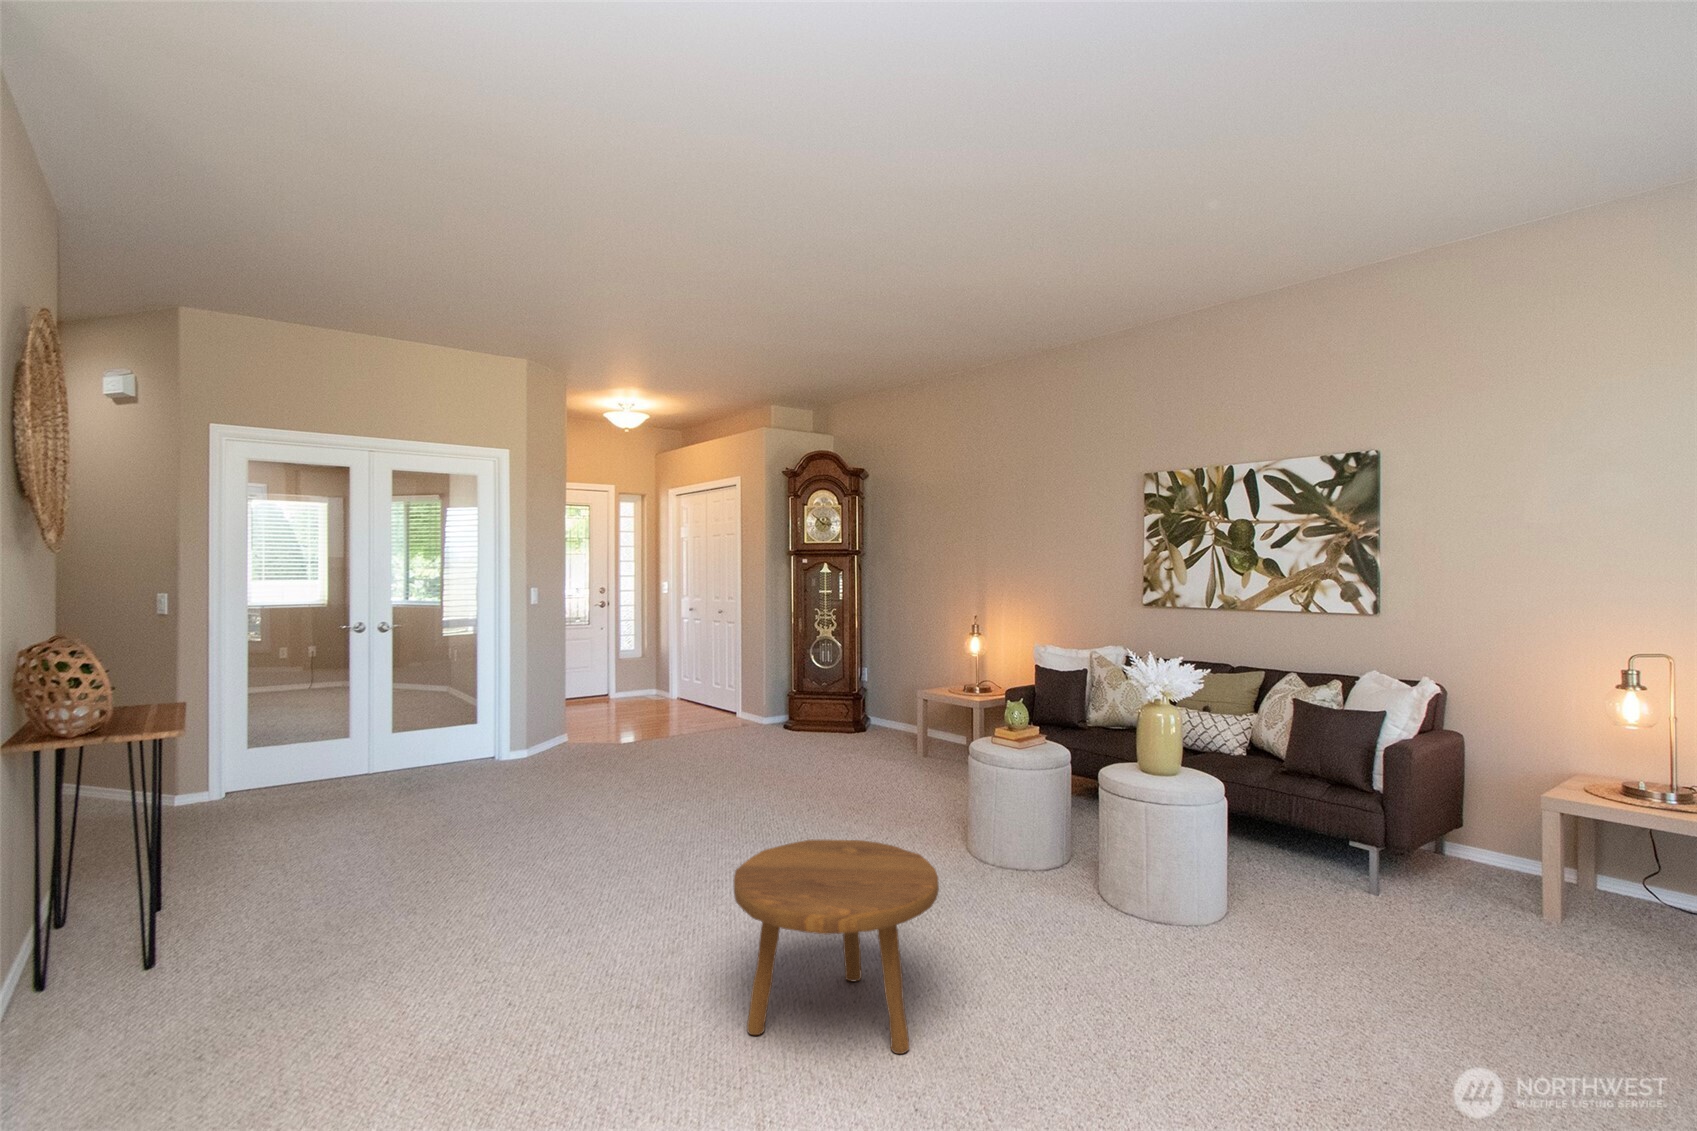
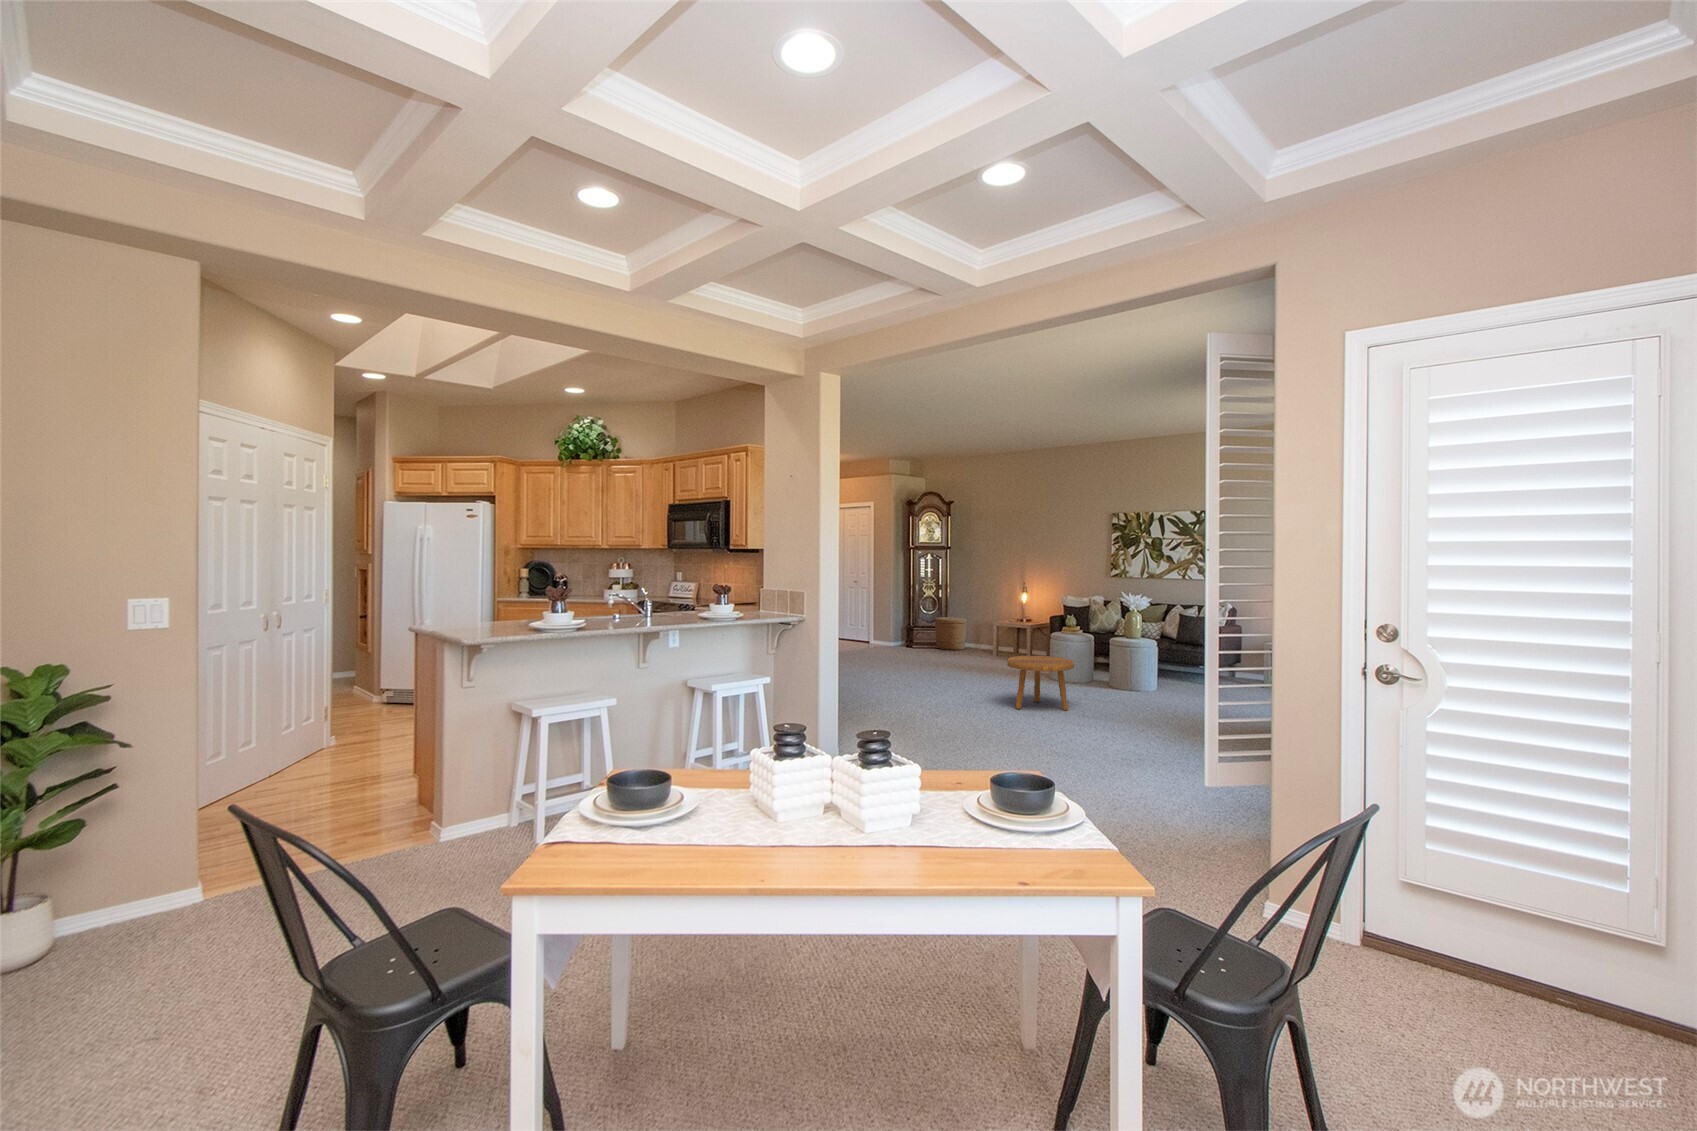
woven basket: none [825,678,883,742] -> present [935,617,967,650]

